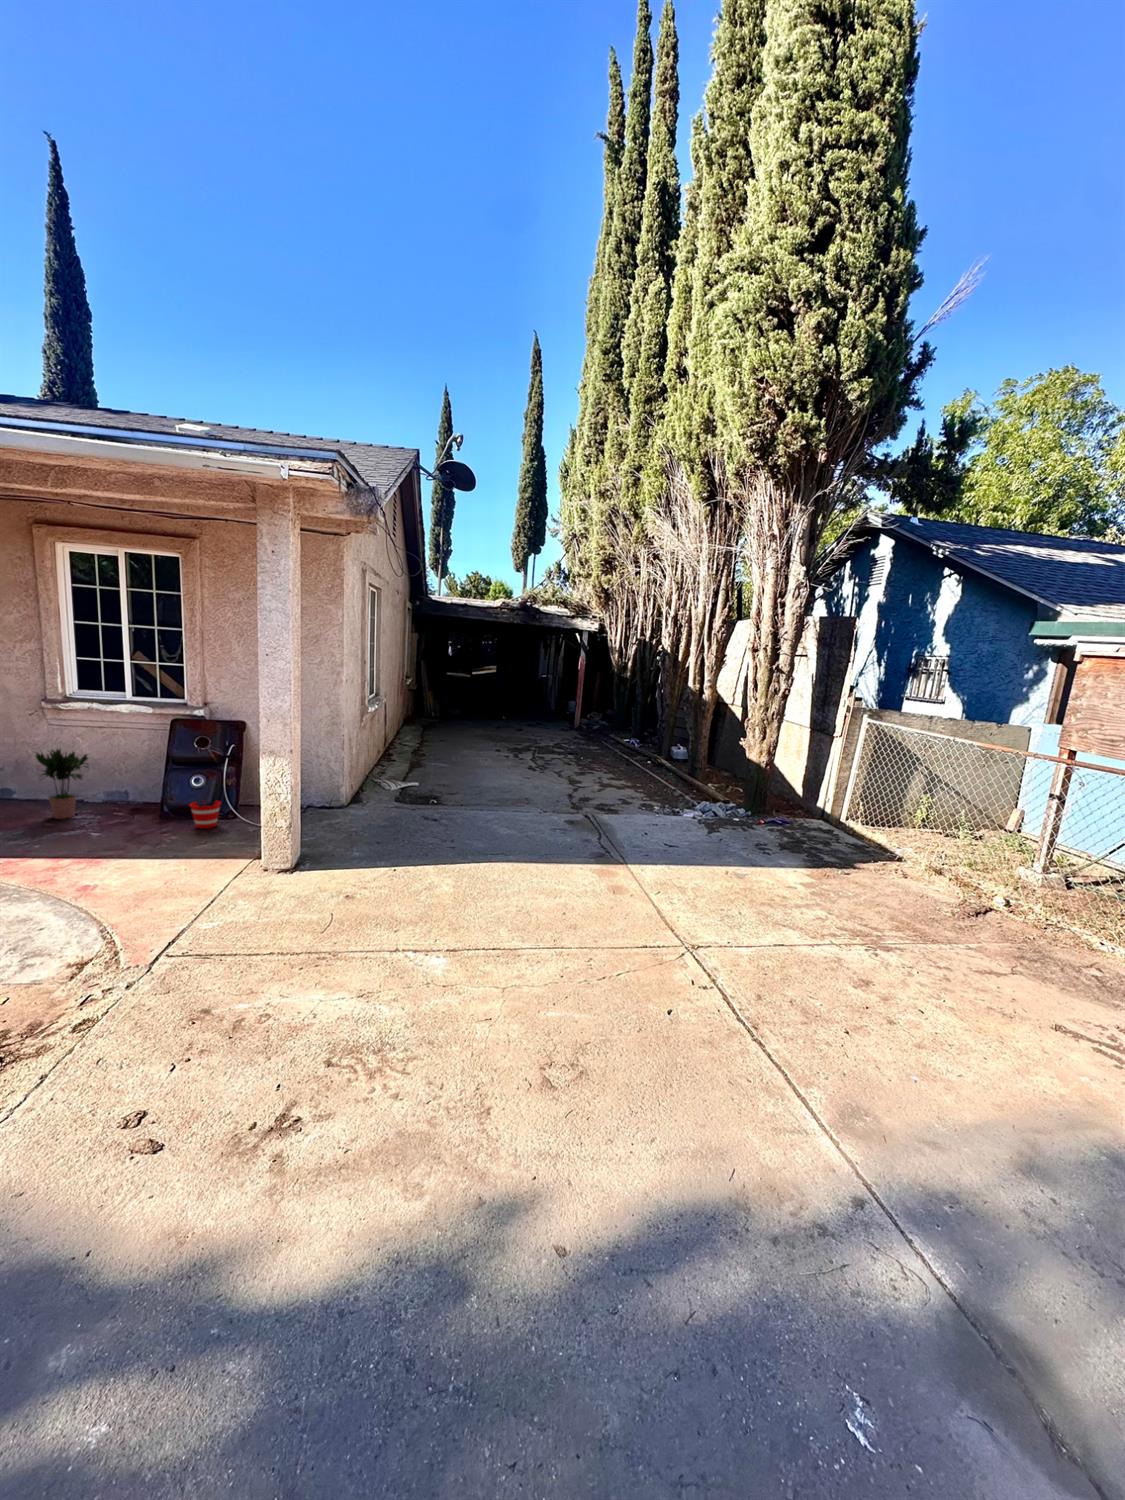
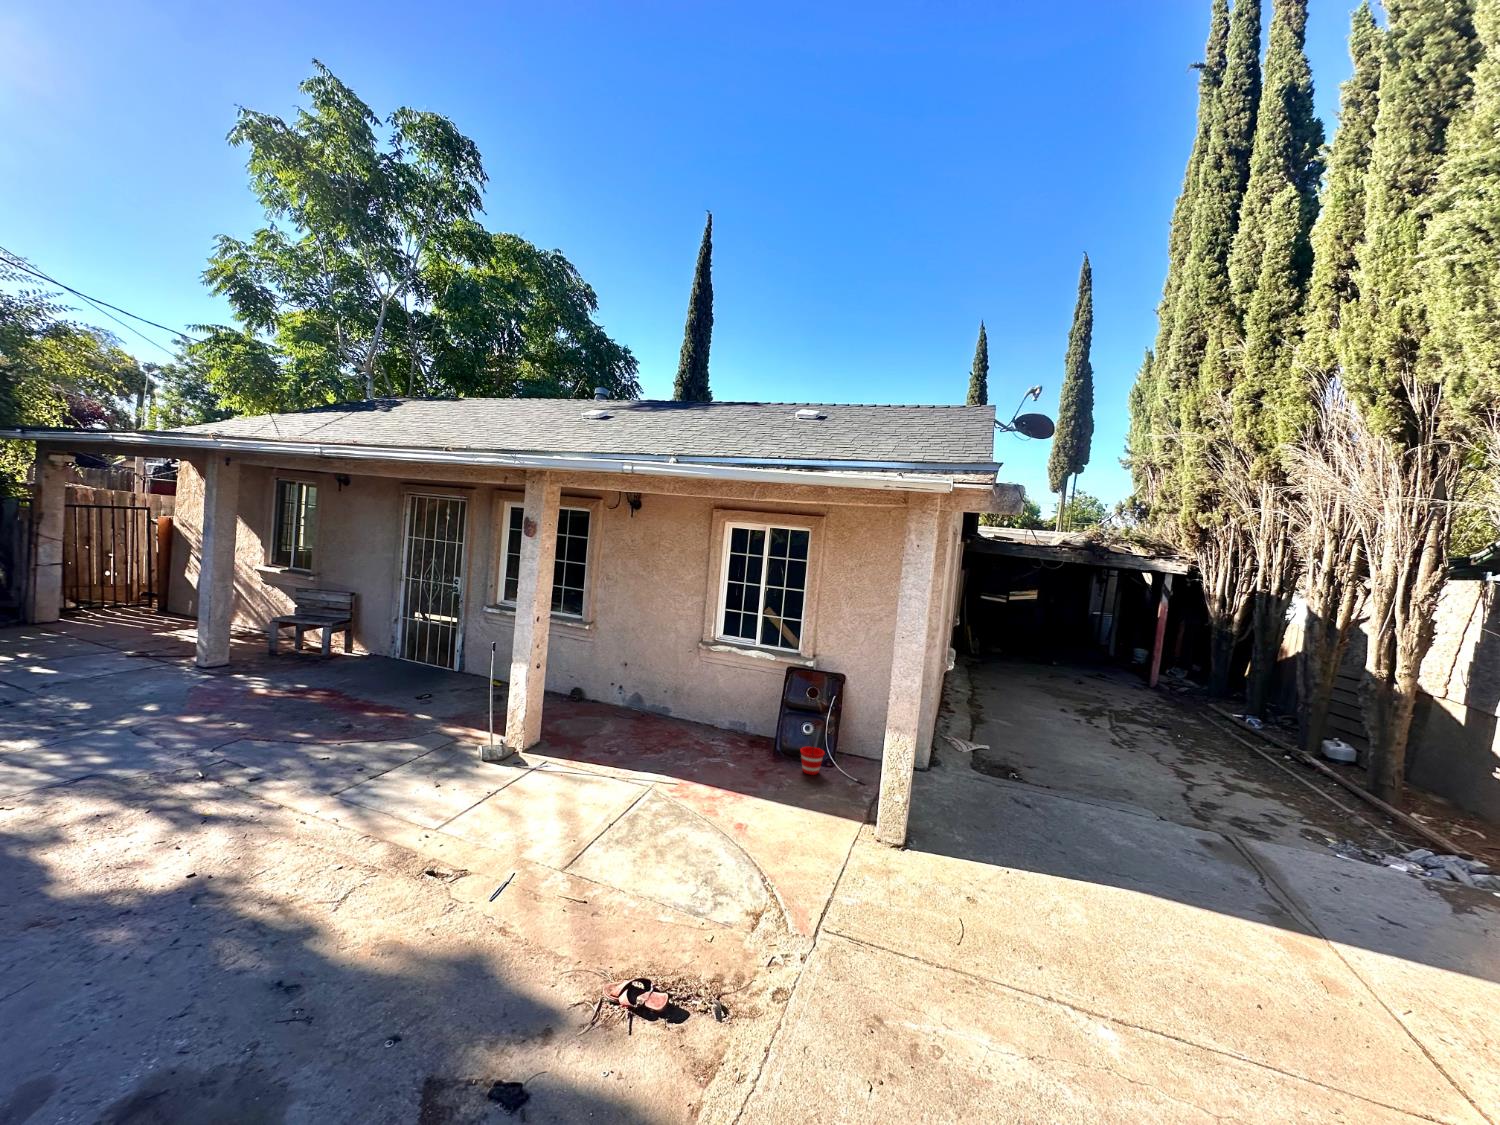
potted plant: present [35,749,88,819] -> none [690,679,731,741]

